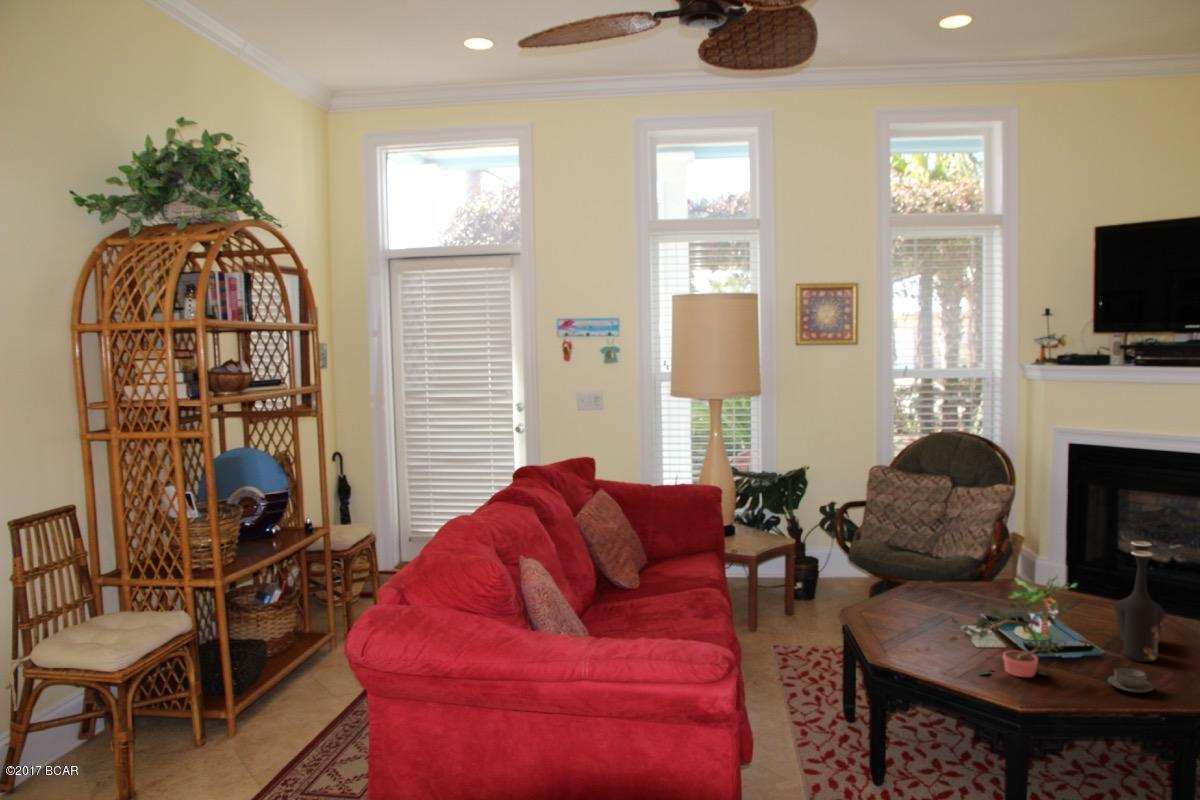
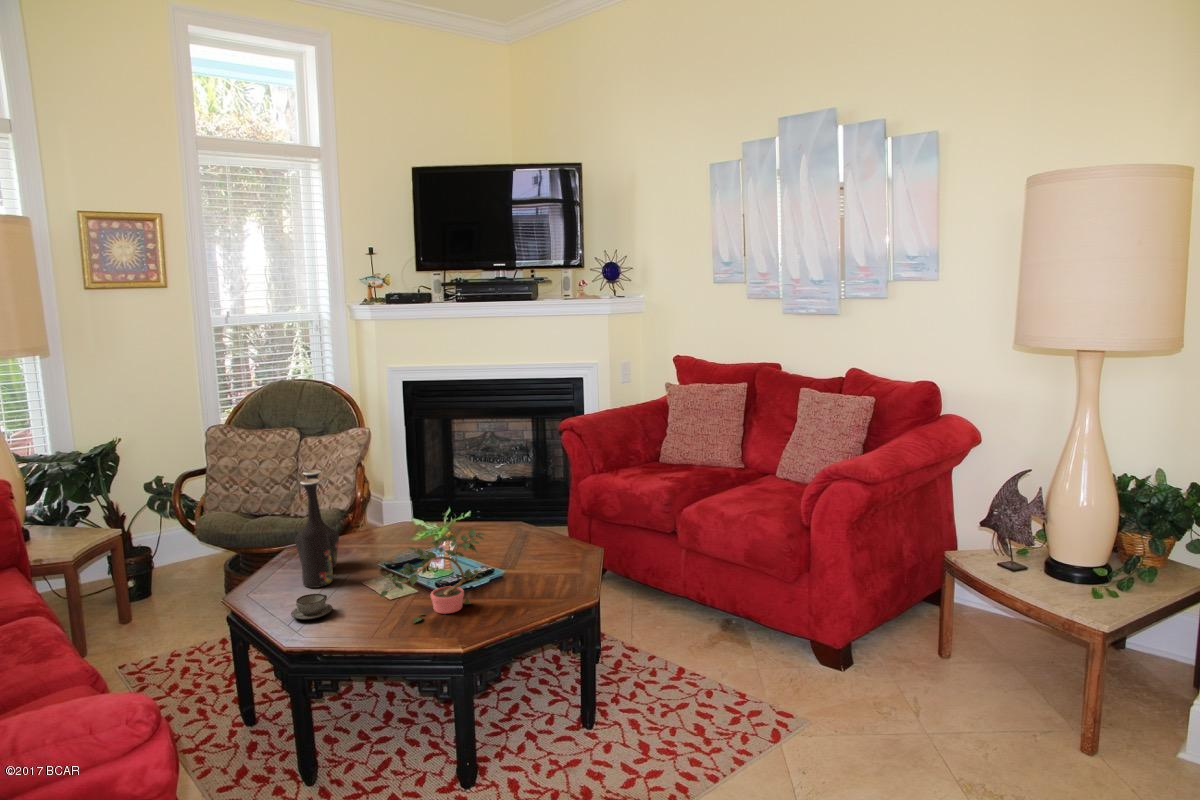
vase: present [1115,541,1165,662] -> present [295,470,339,588]
teacup: present [1107,666,1154,693] -> present [291,594,333,619]

